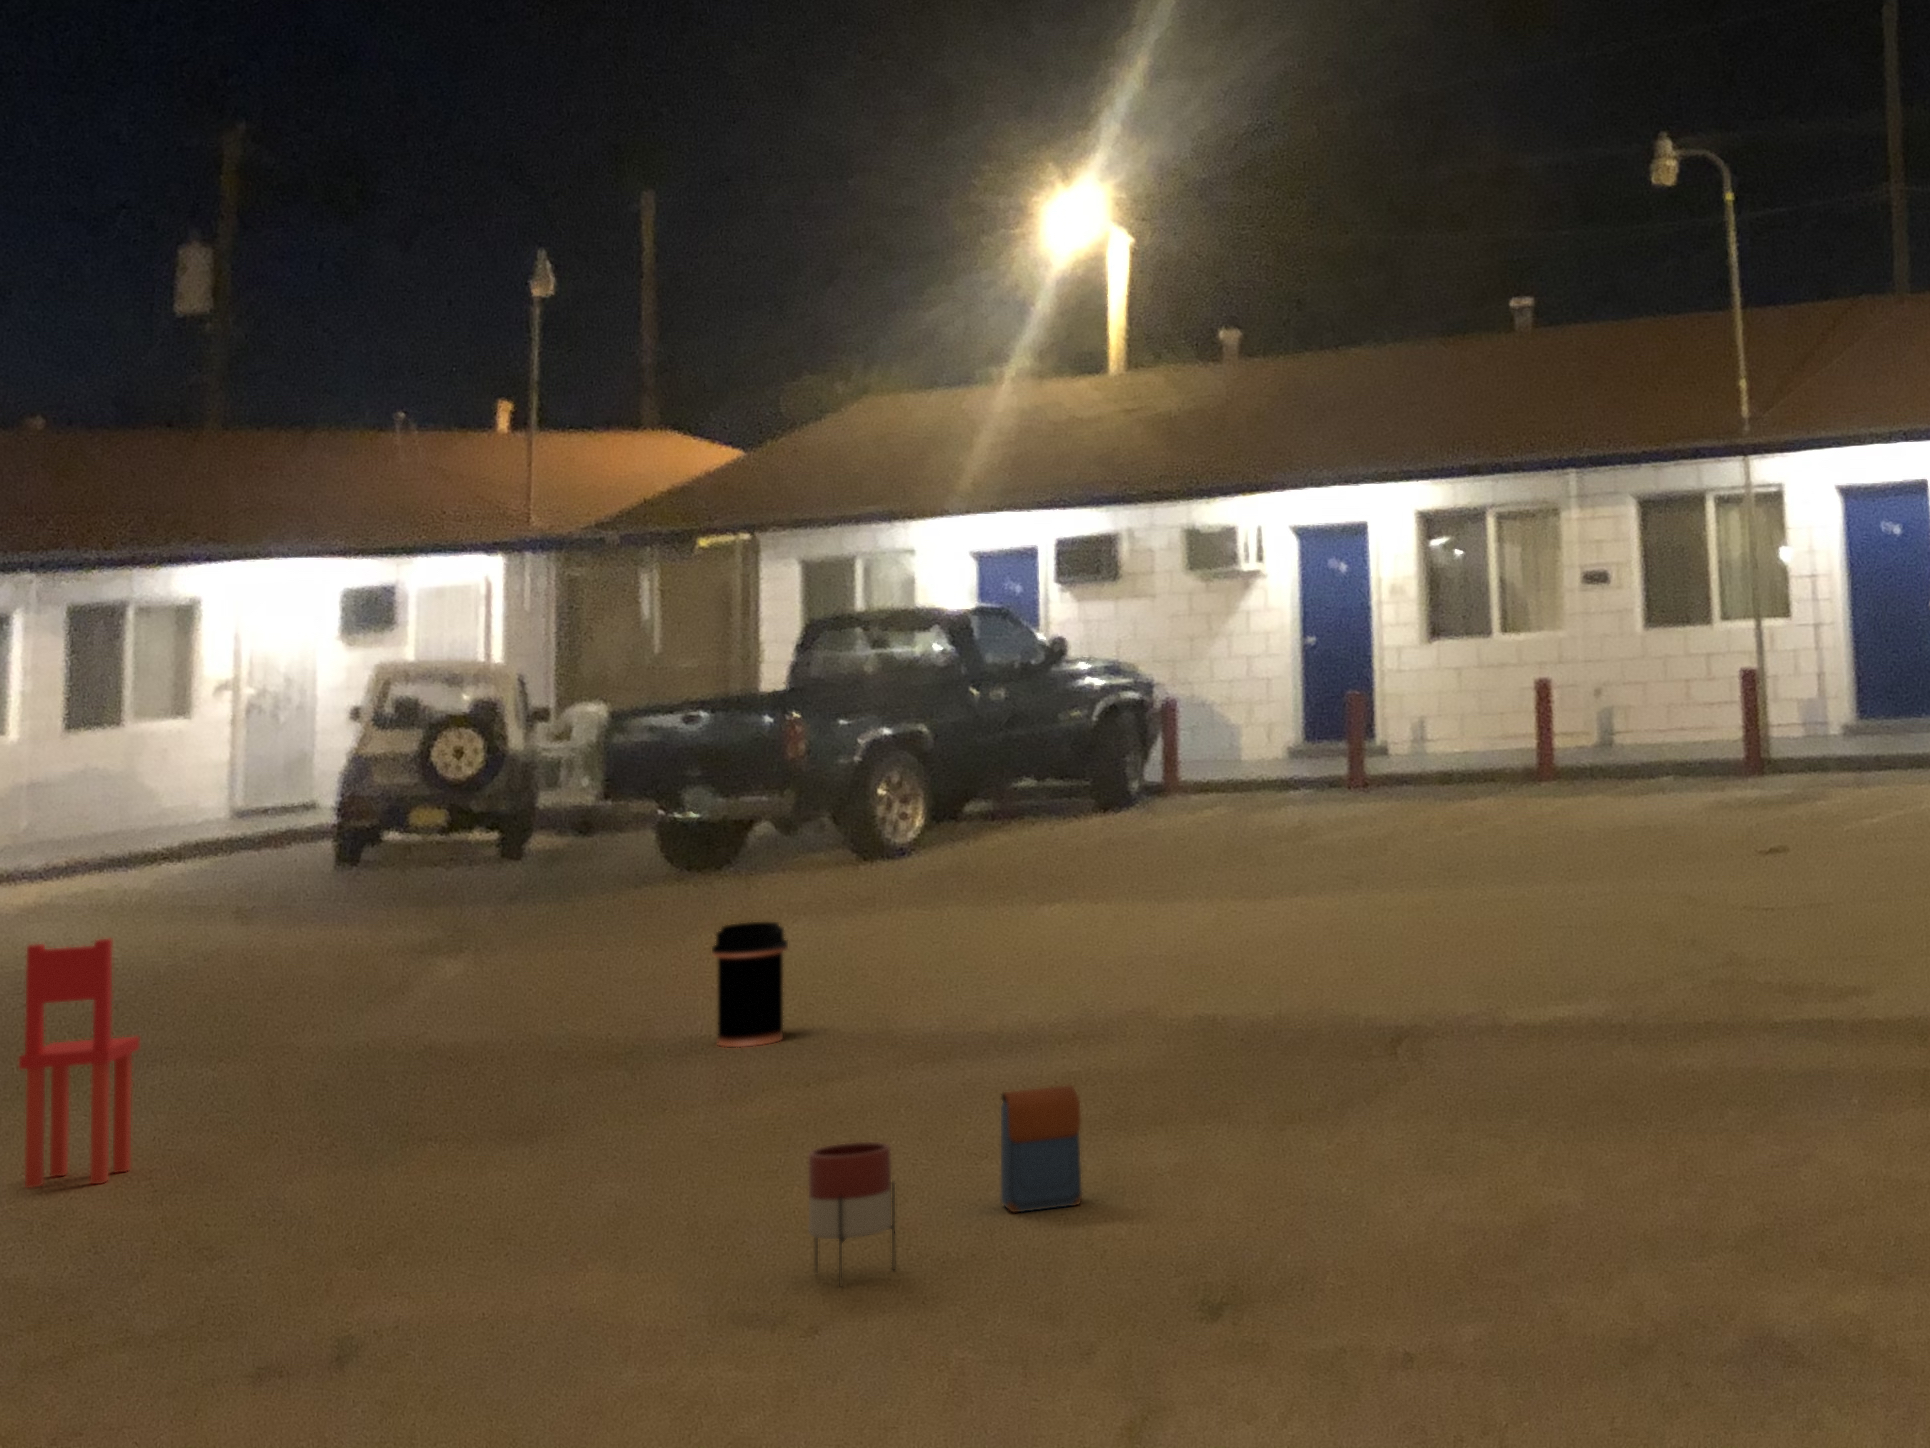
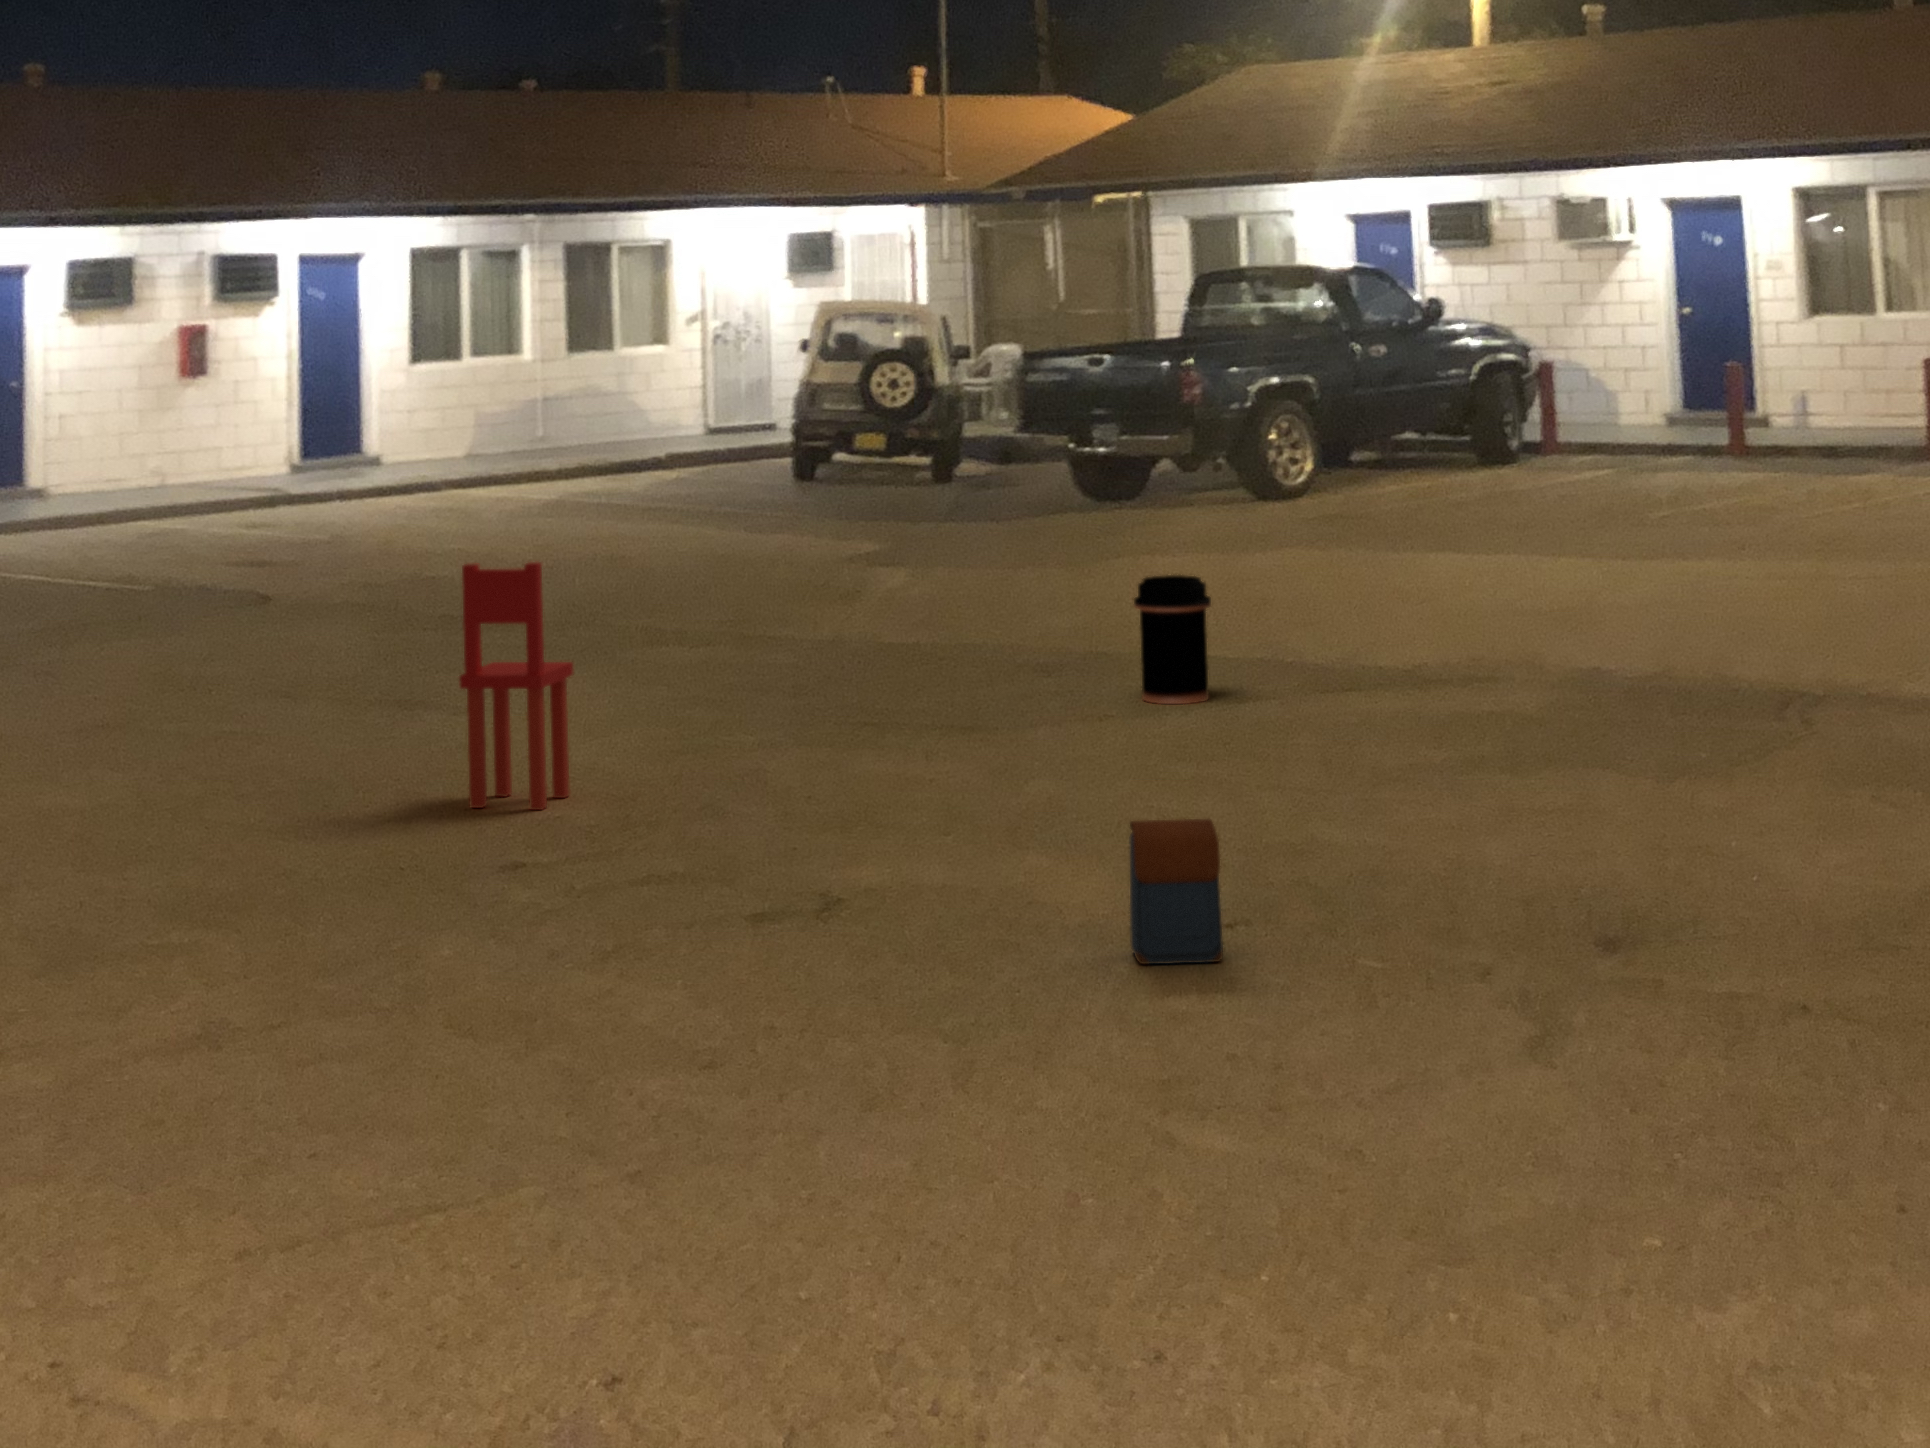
backpack: present [1001,1086,1082,1212] -> present [1130,819,1223,964]
planter: present [808,1142,895,1285] -> none [1275,883,1384,1062]

